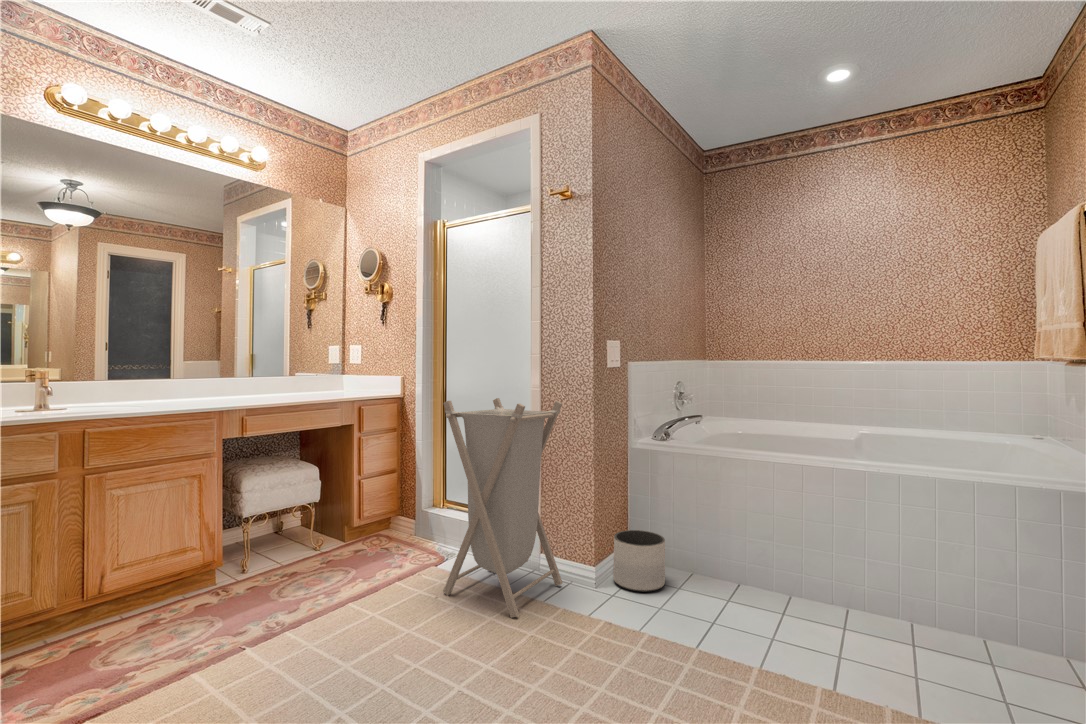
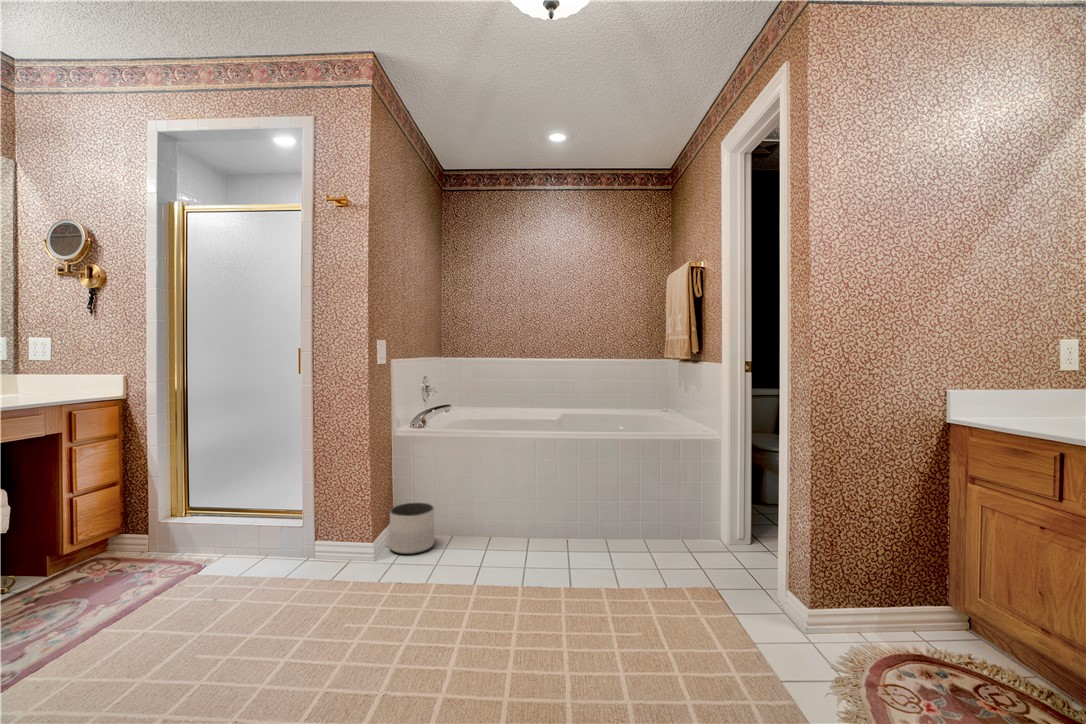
laundry hamper: present [443,398,562,618] -> none [214,396,344,603]

